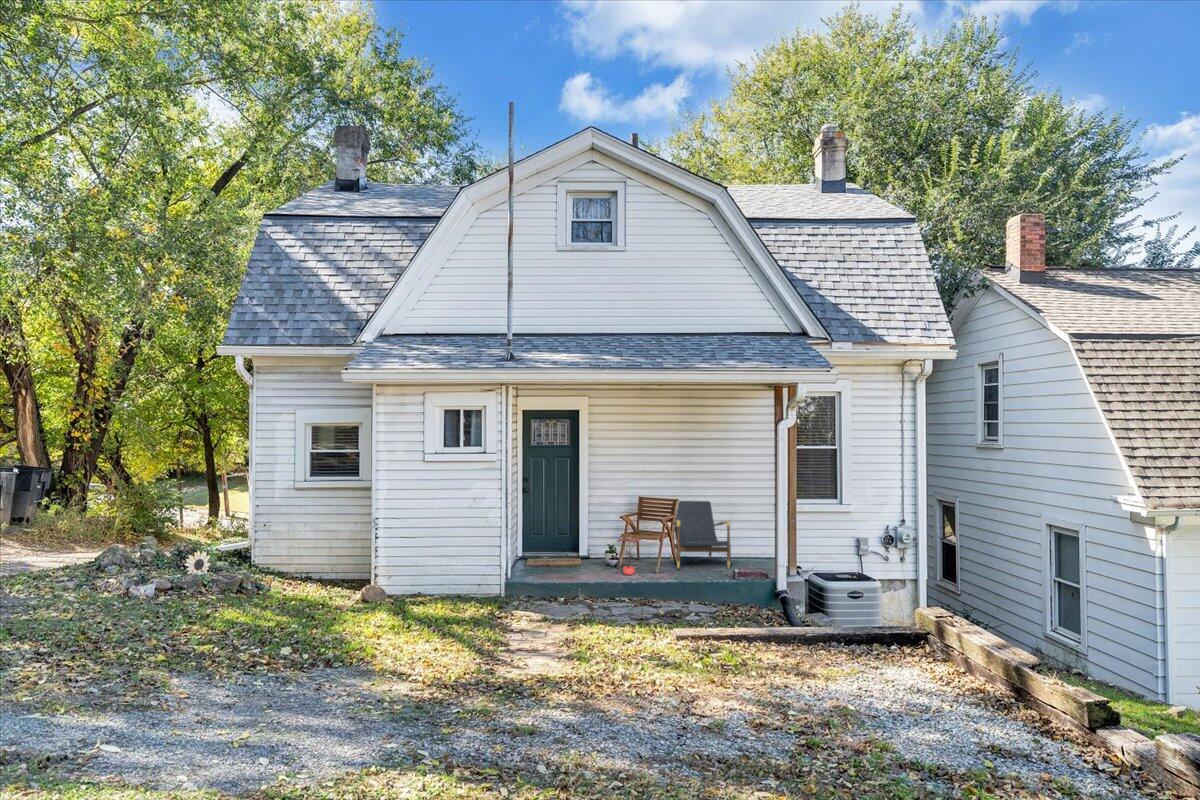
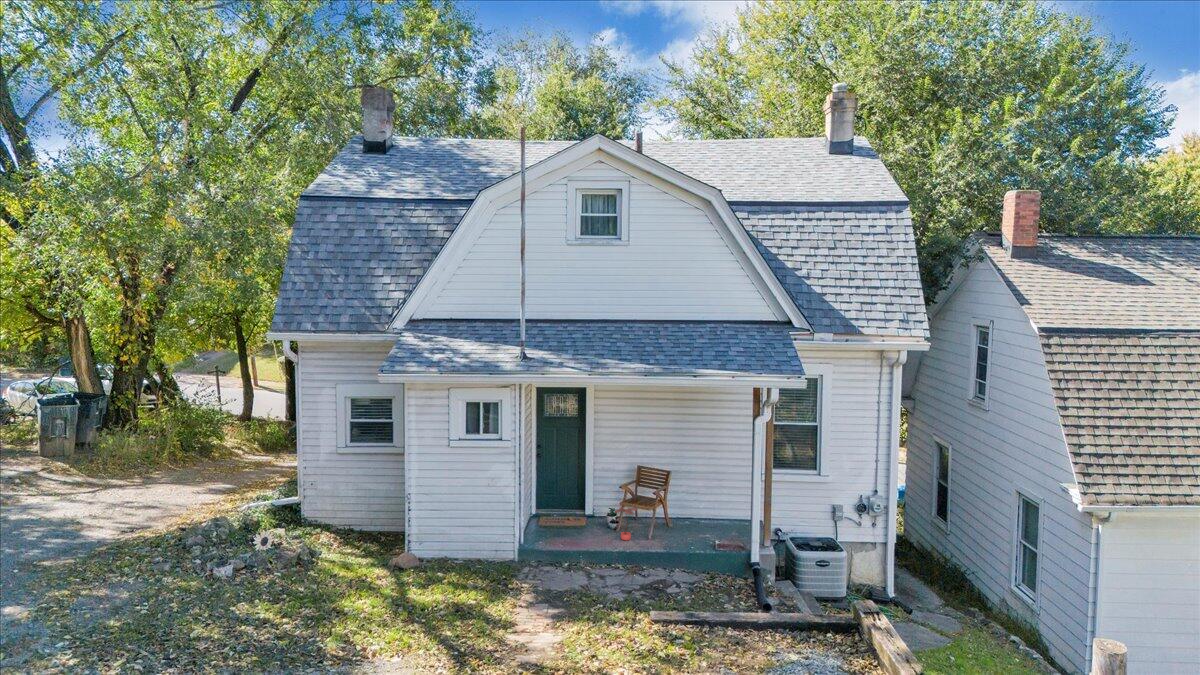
lounge chair: present [671,501,731,568] -> none [666,470,717,534]

